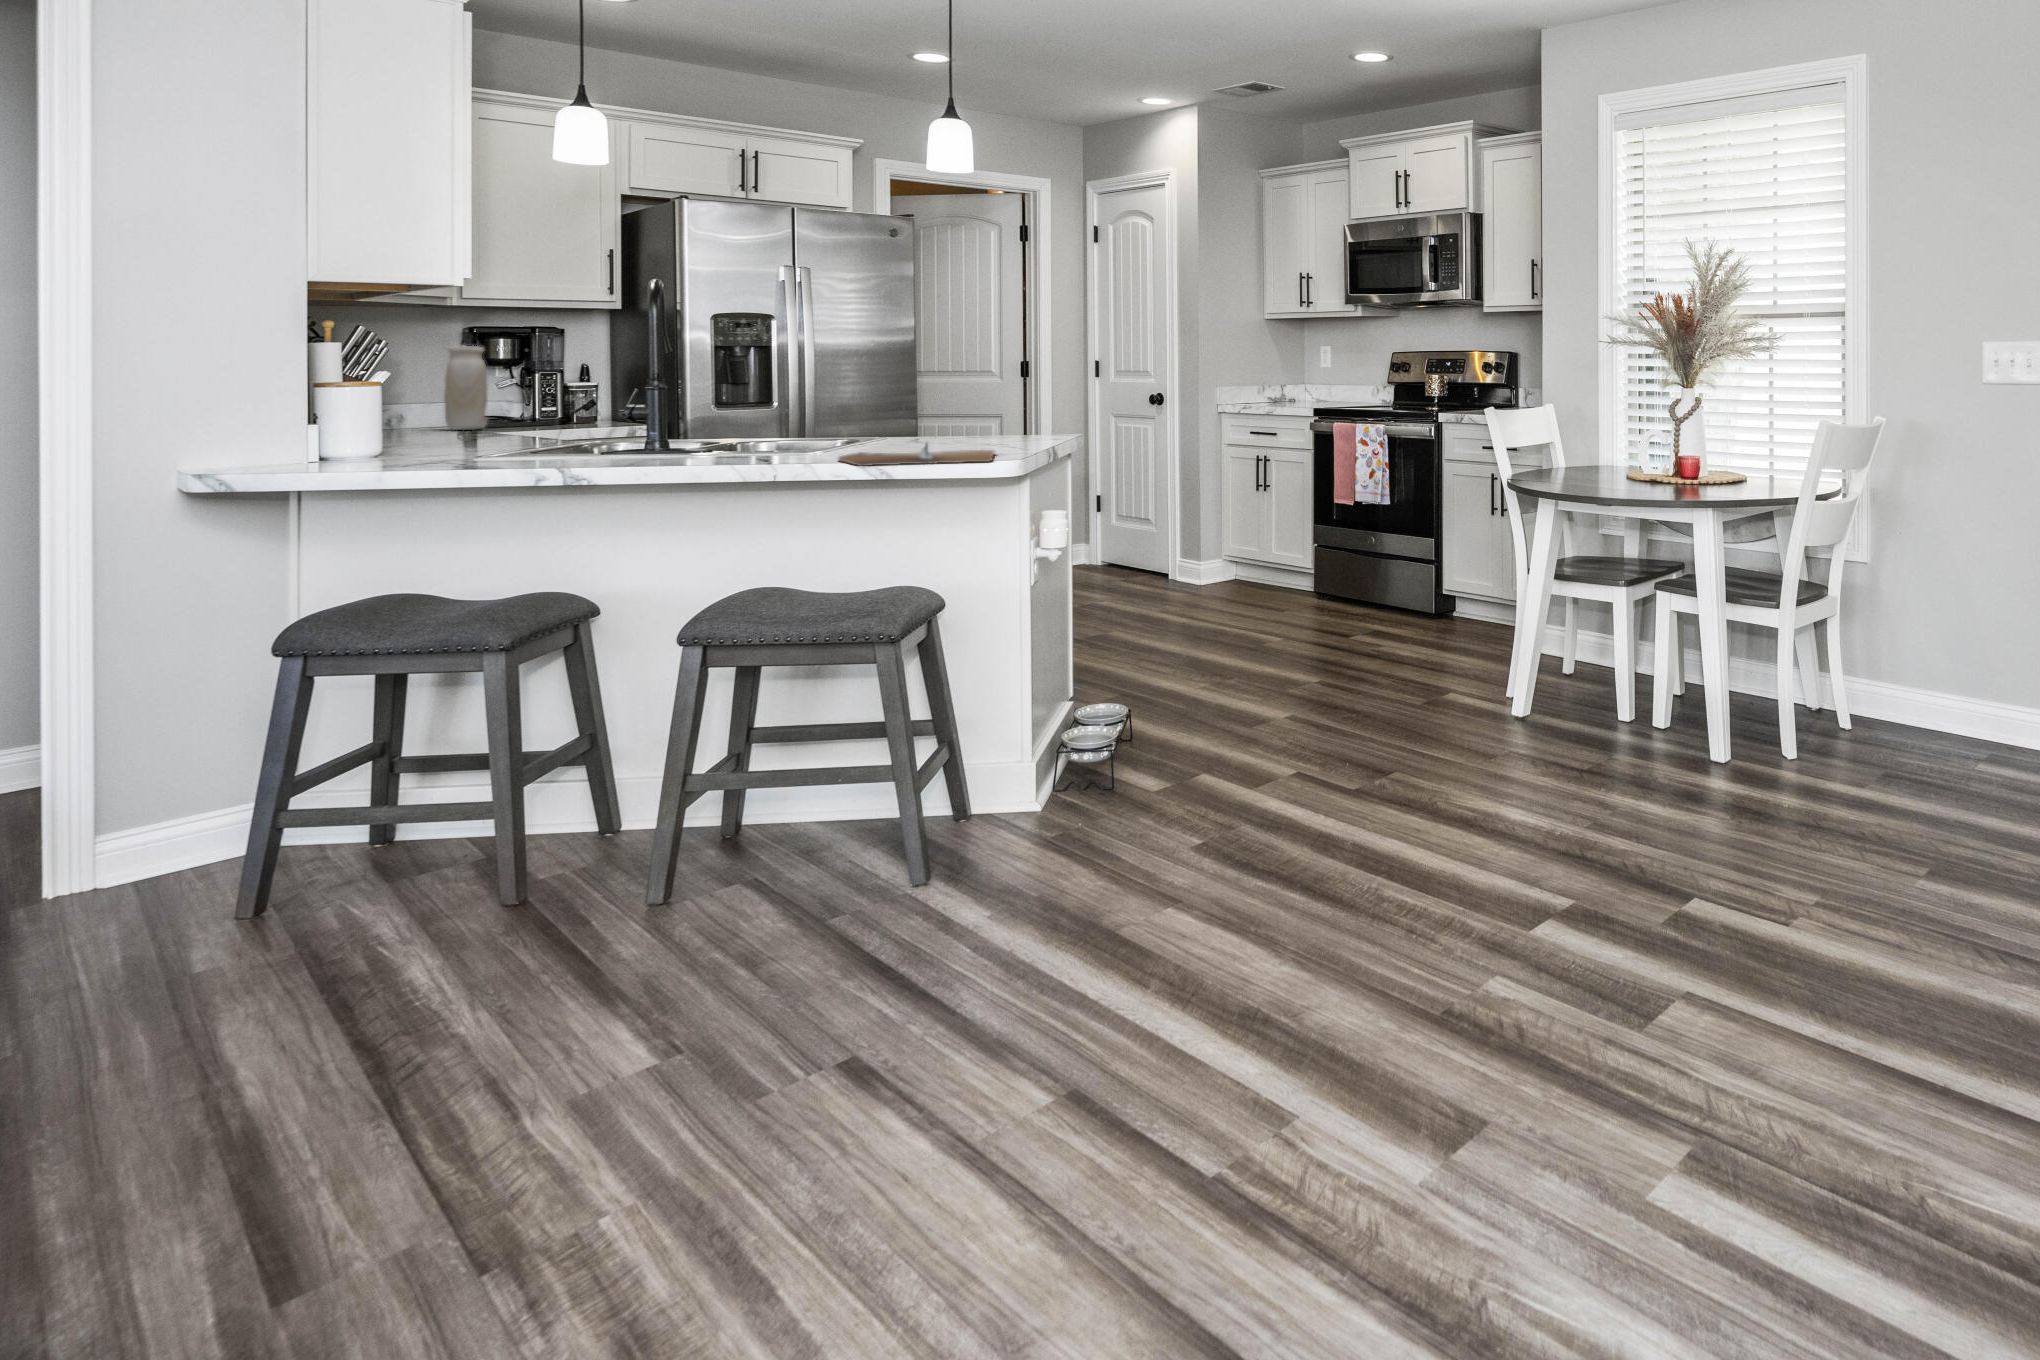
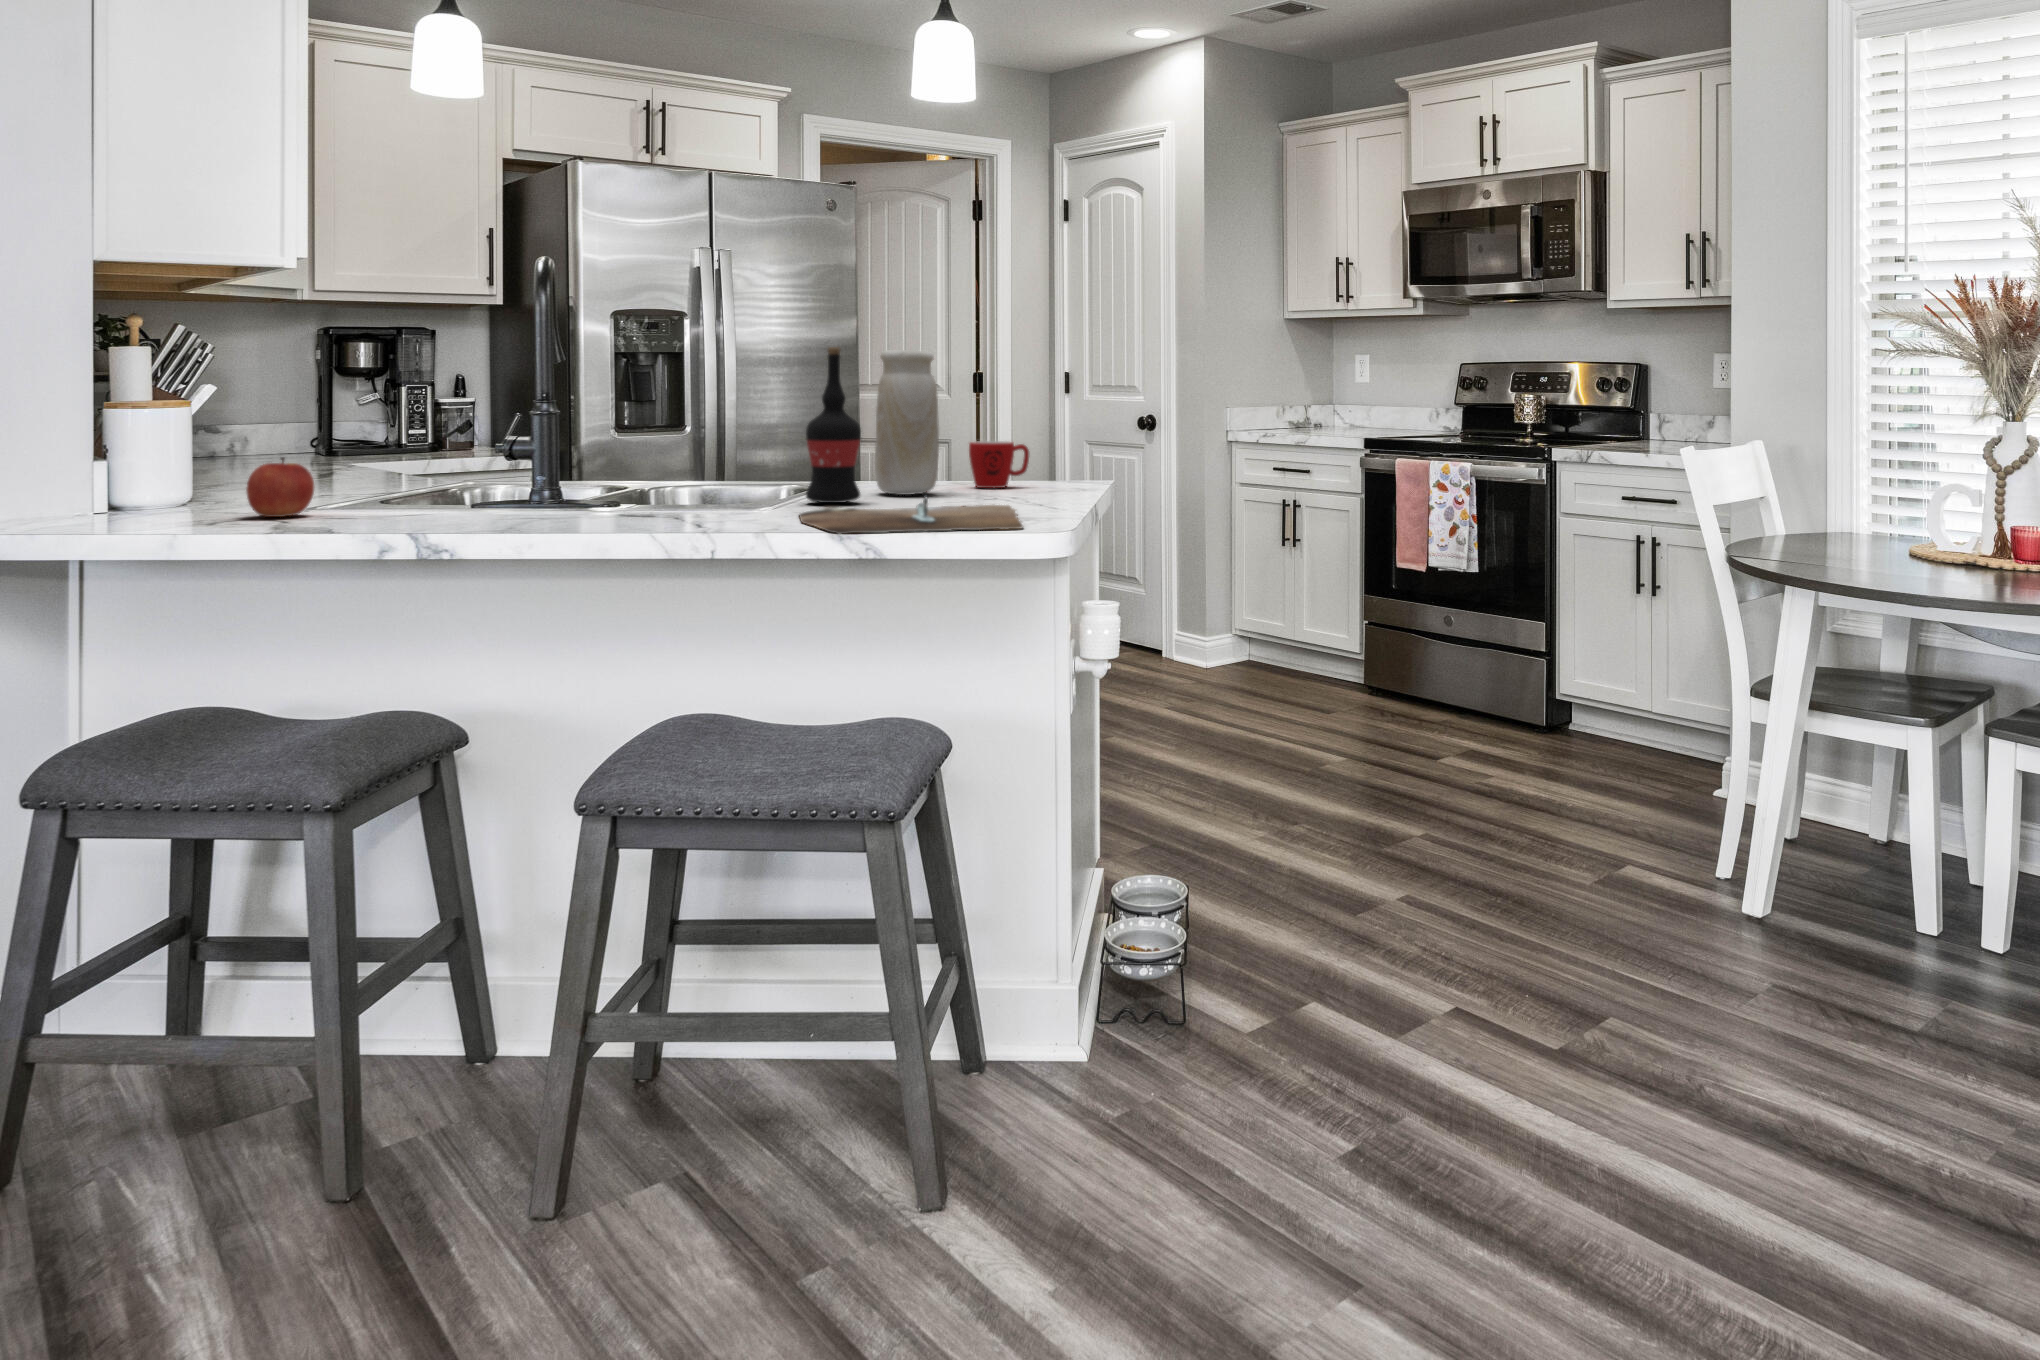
wine bottle: none [847,341,889,451] -> present [806,347,861,503]
vase: present [444,346,488,430] -> present [875,350,939,495]
mug: none [977,409,1023,442] -> present [969,441,1029,488]
apple: none [427,421,478,463] -> present [246,457,314,517]

